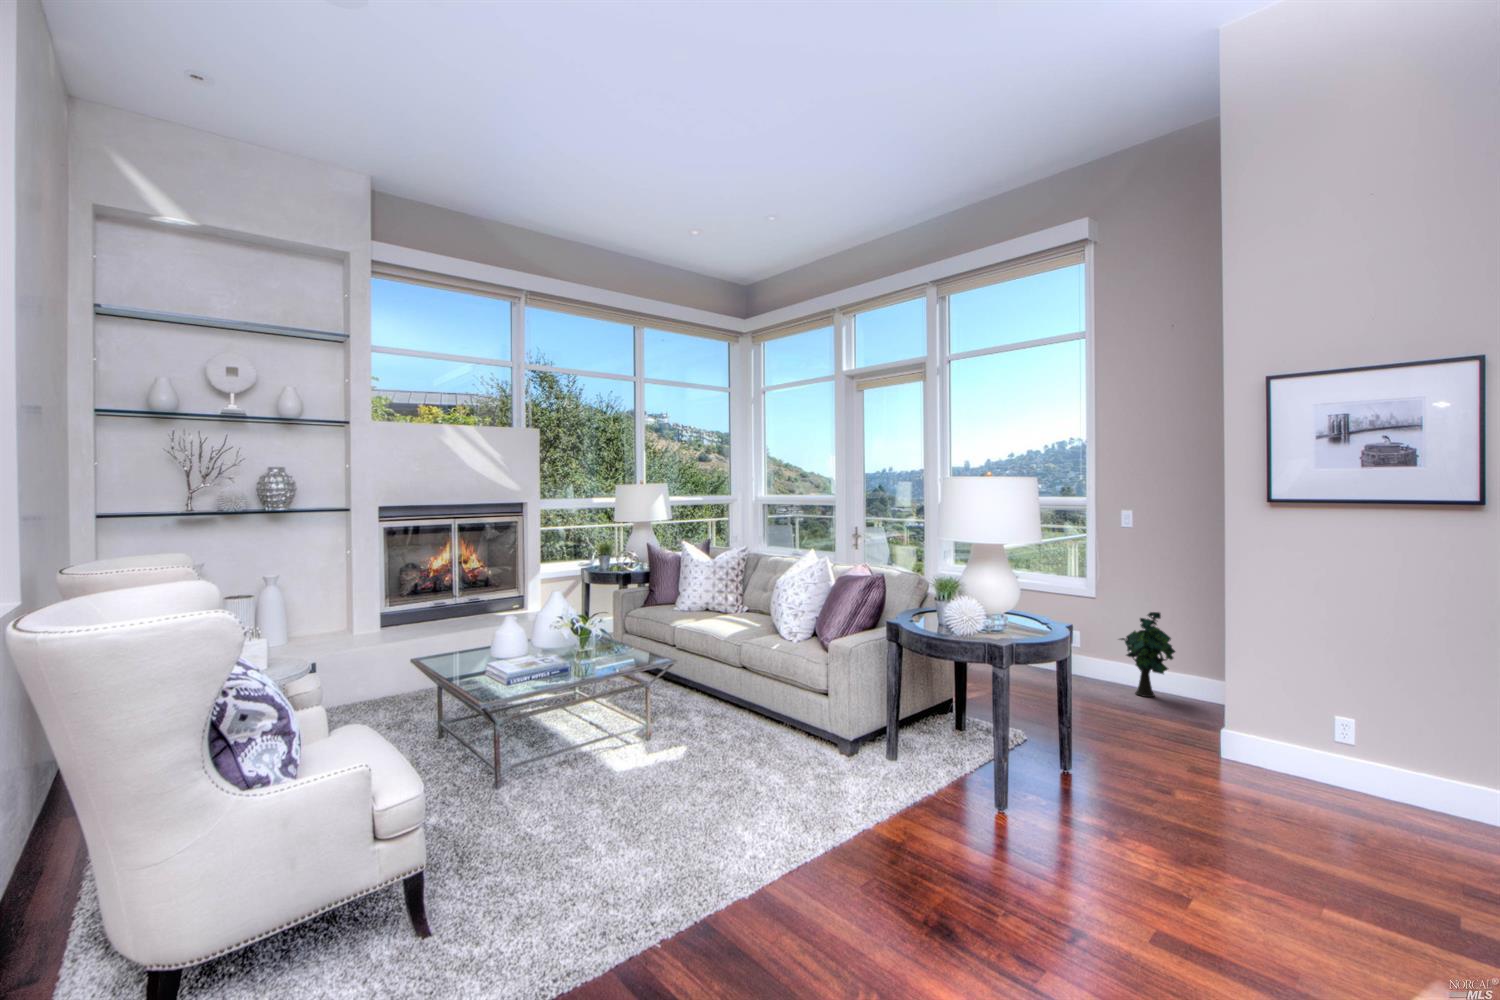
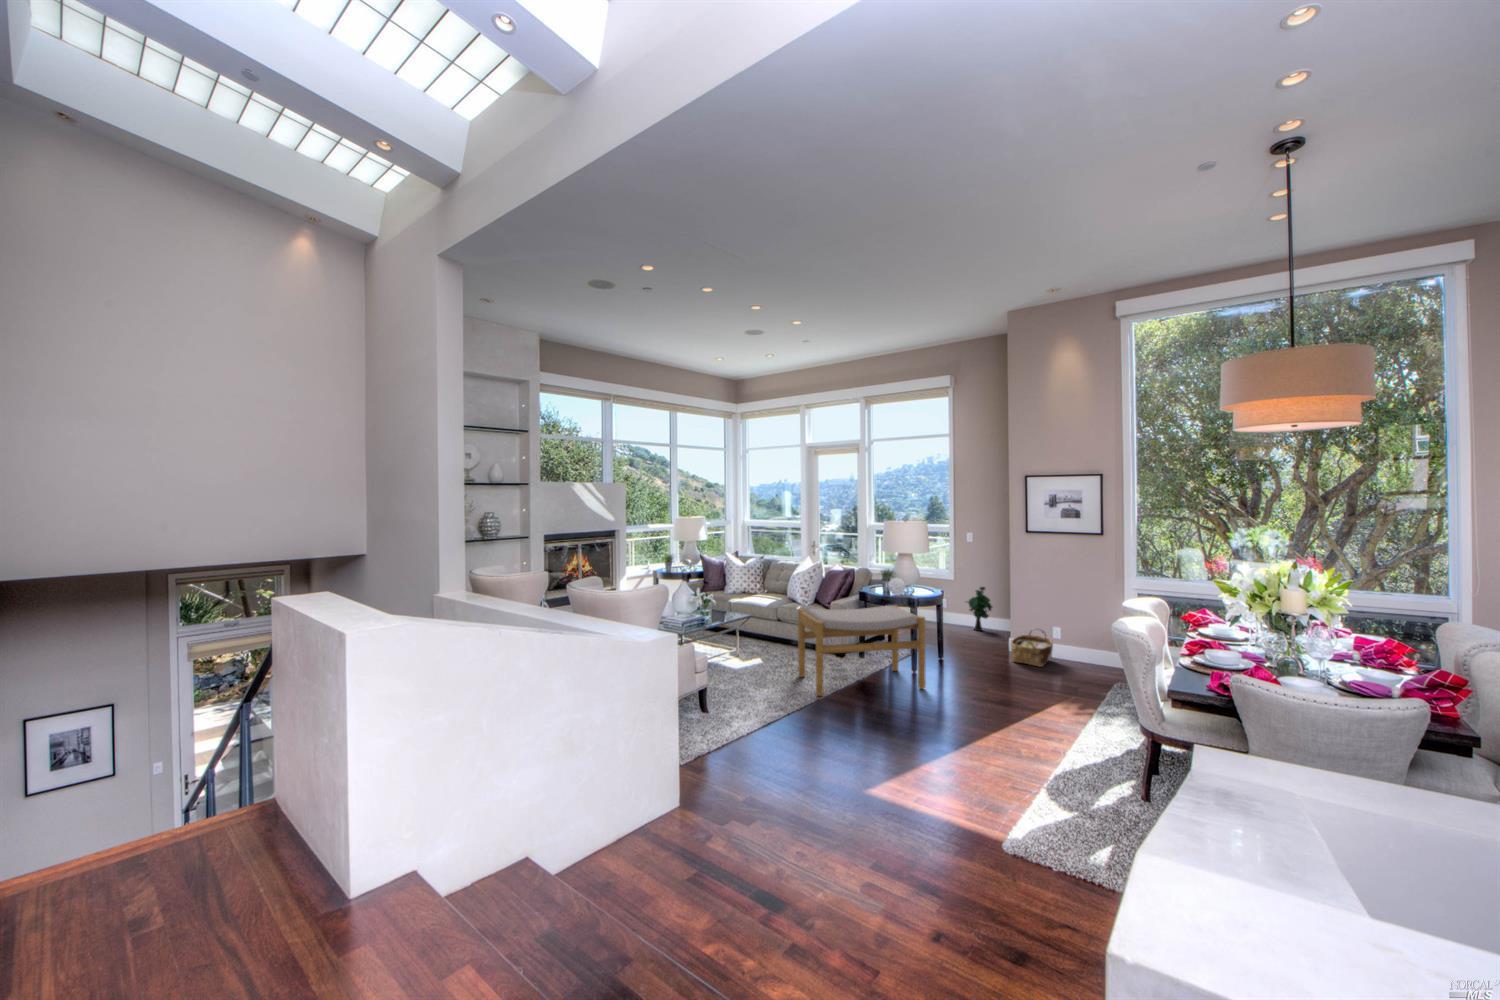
footstool: none [732,659,1017,889] -> present [798,605,926,696]
woven basket: none [1231,716,1340,816] -> present [1011,629,1053,667]

